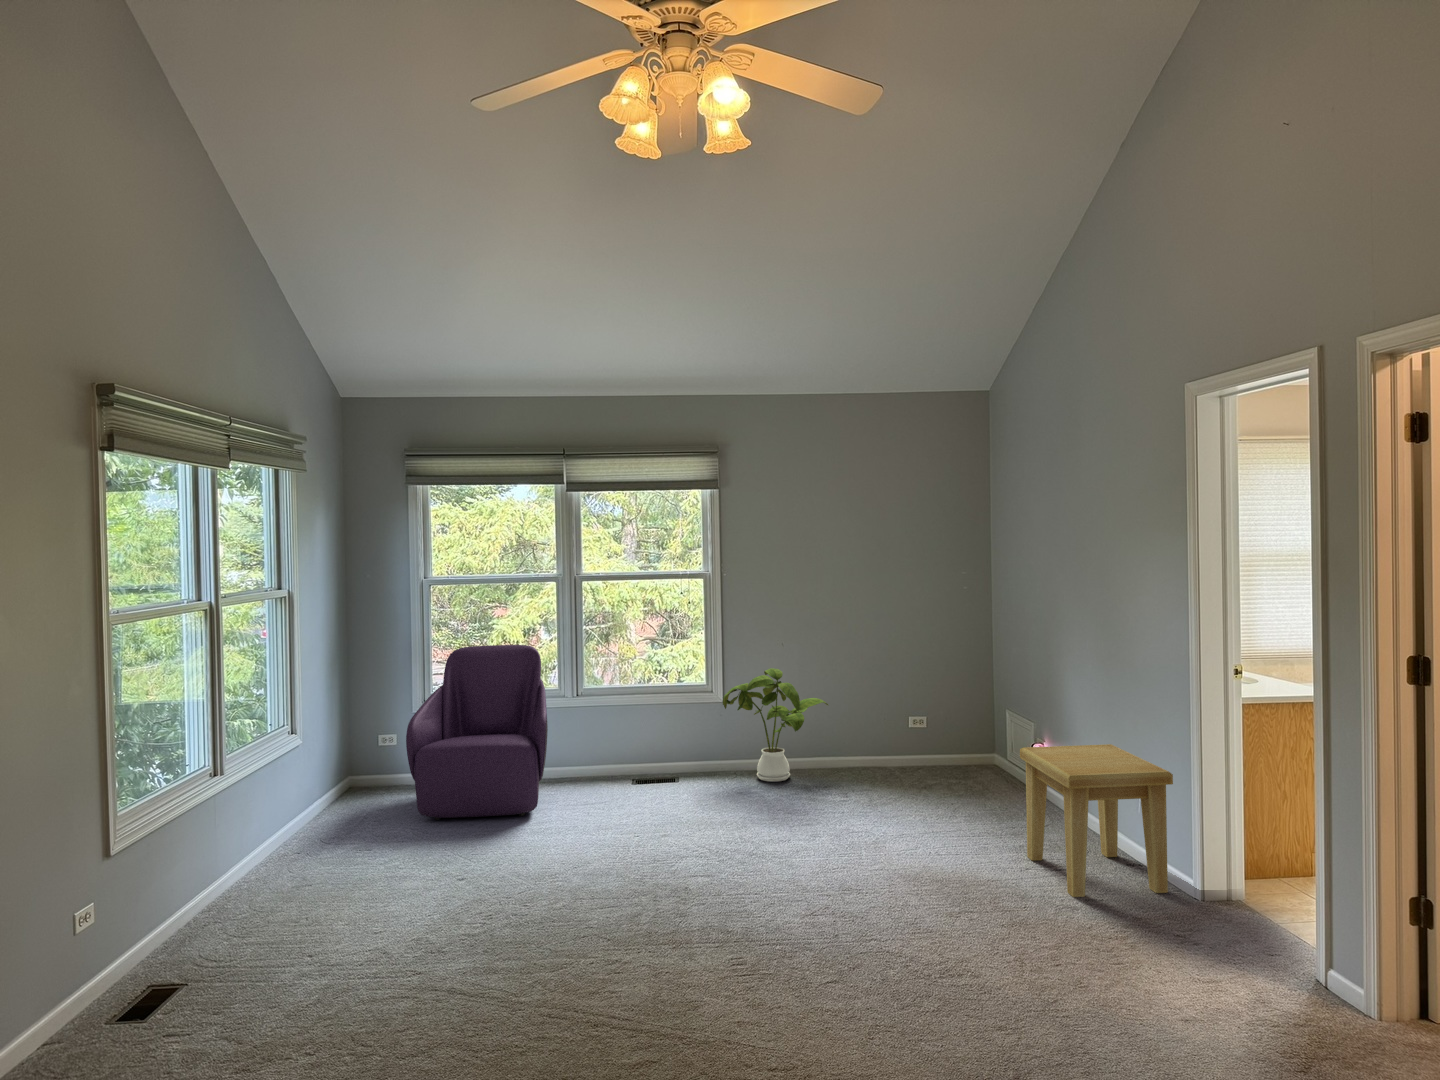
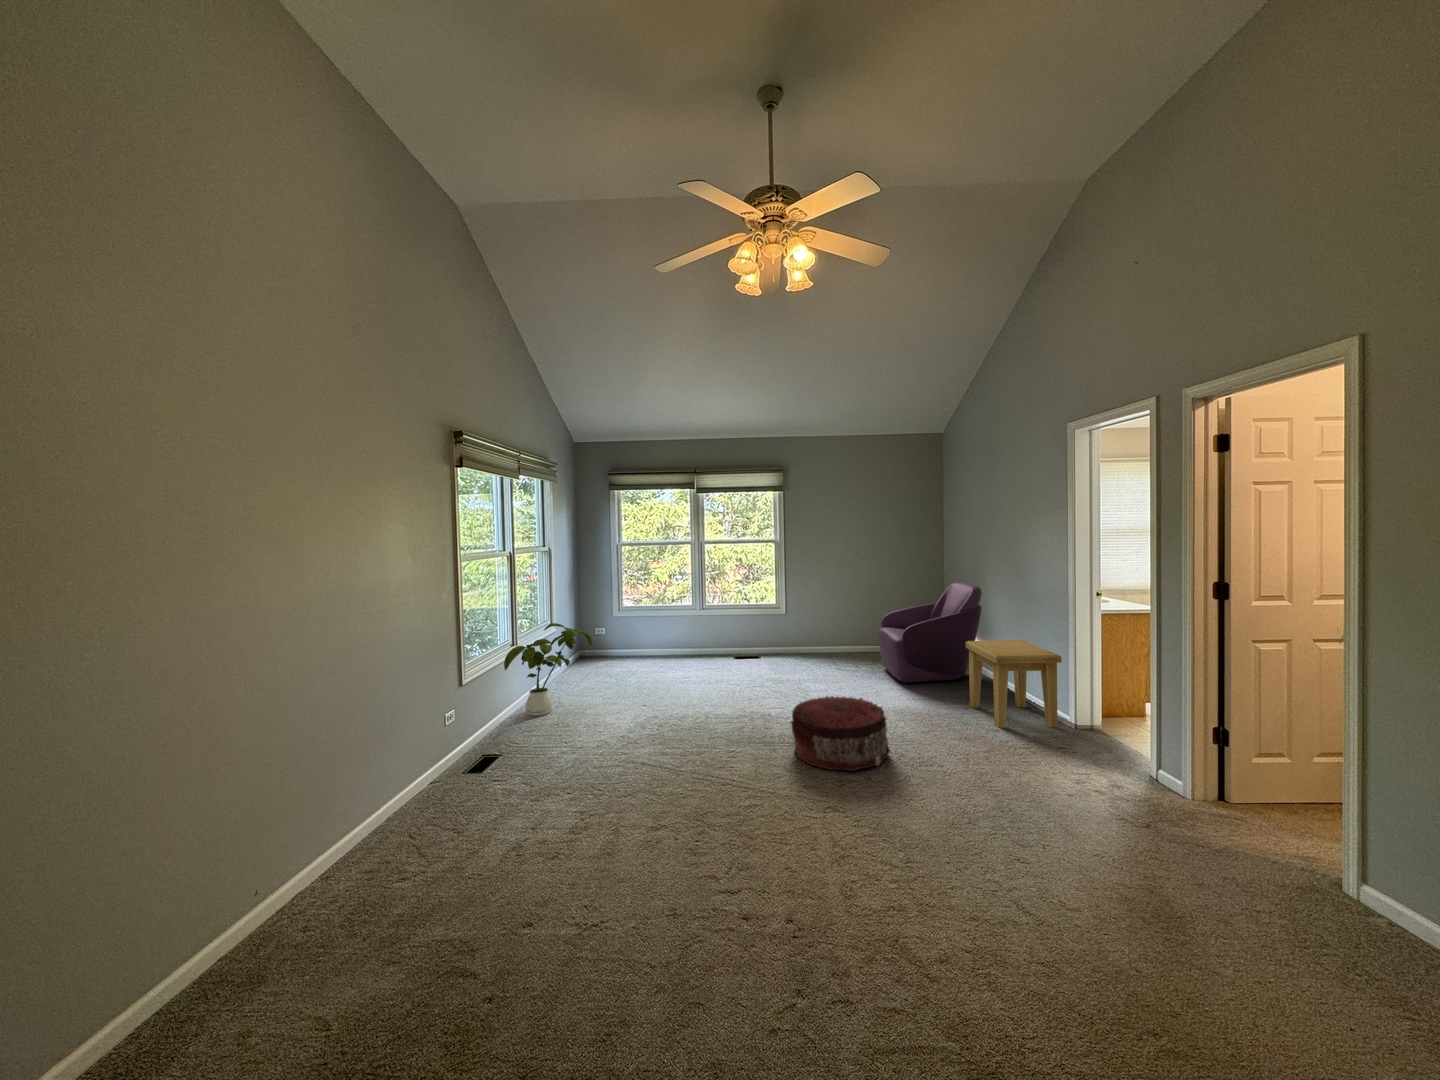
armchair: present [406,645,548,820] -> present [879,583,982,684]
house plant: present [723,668,828,782] -> present [504,623,592,716]
pouf: none [721,853,894,994] -> present [791,696,890,771]

